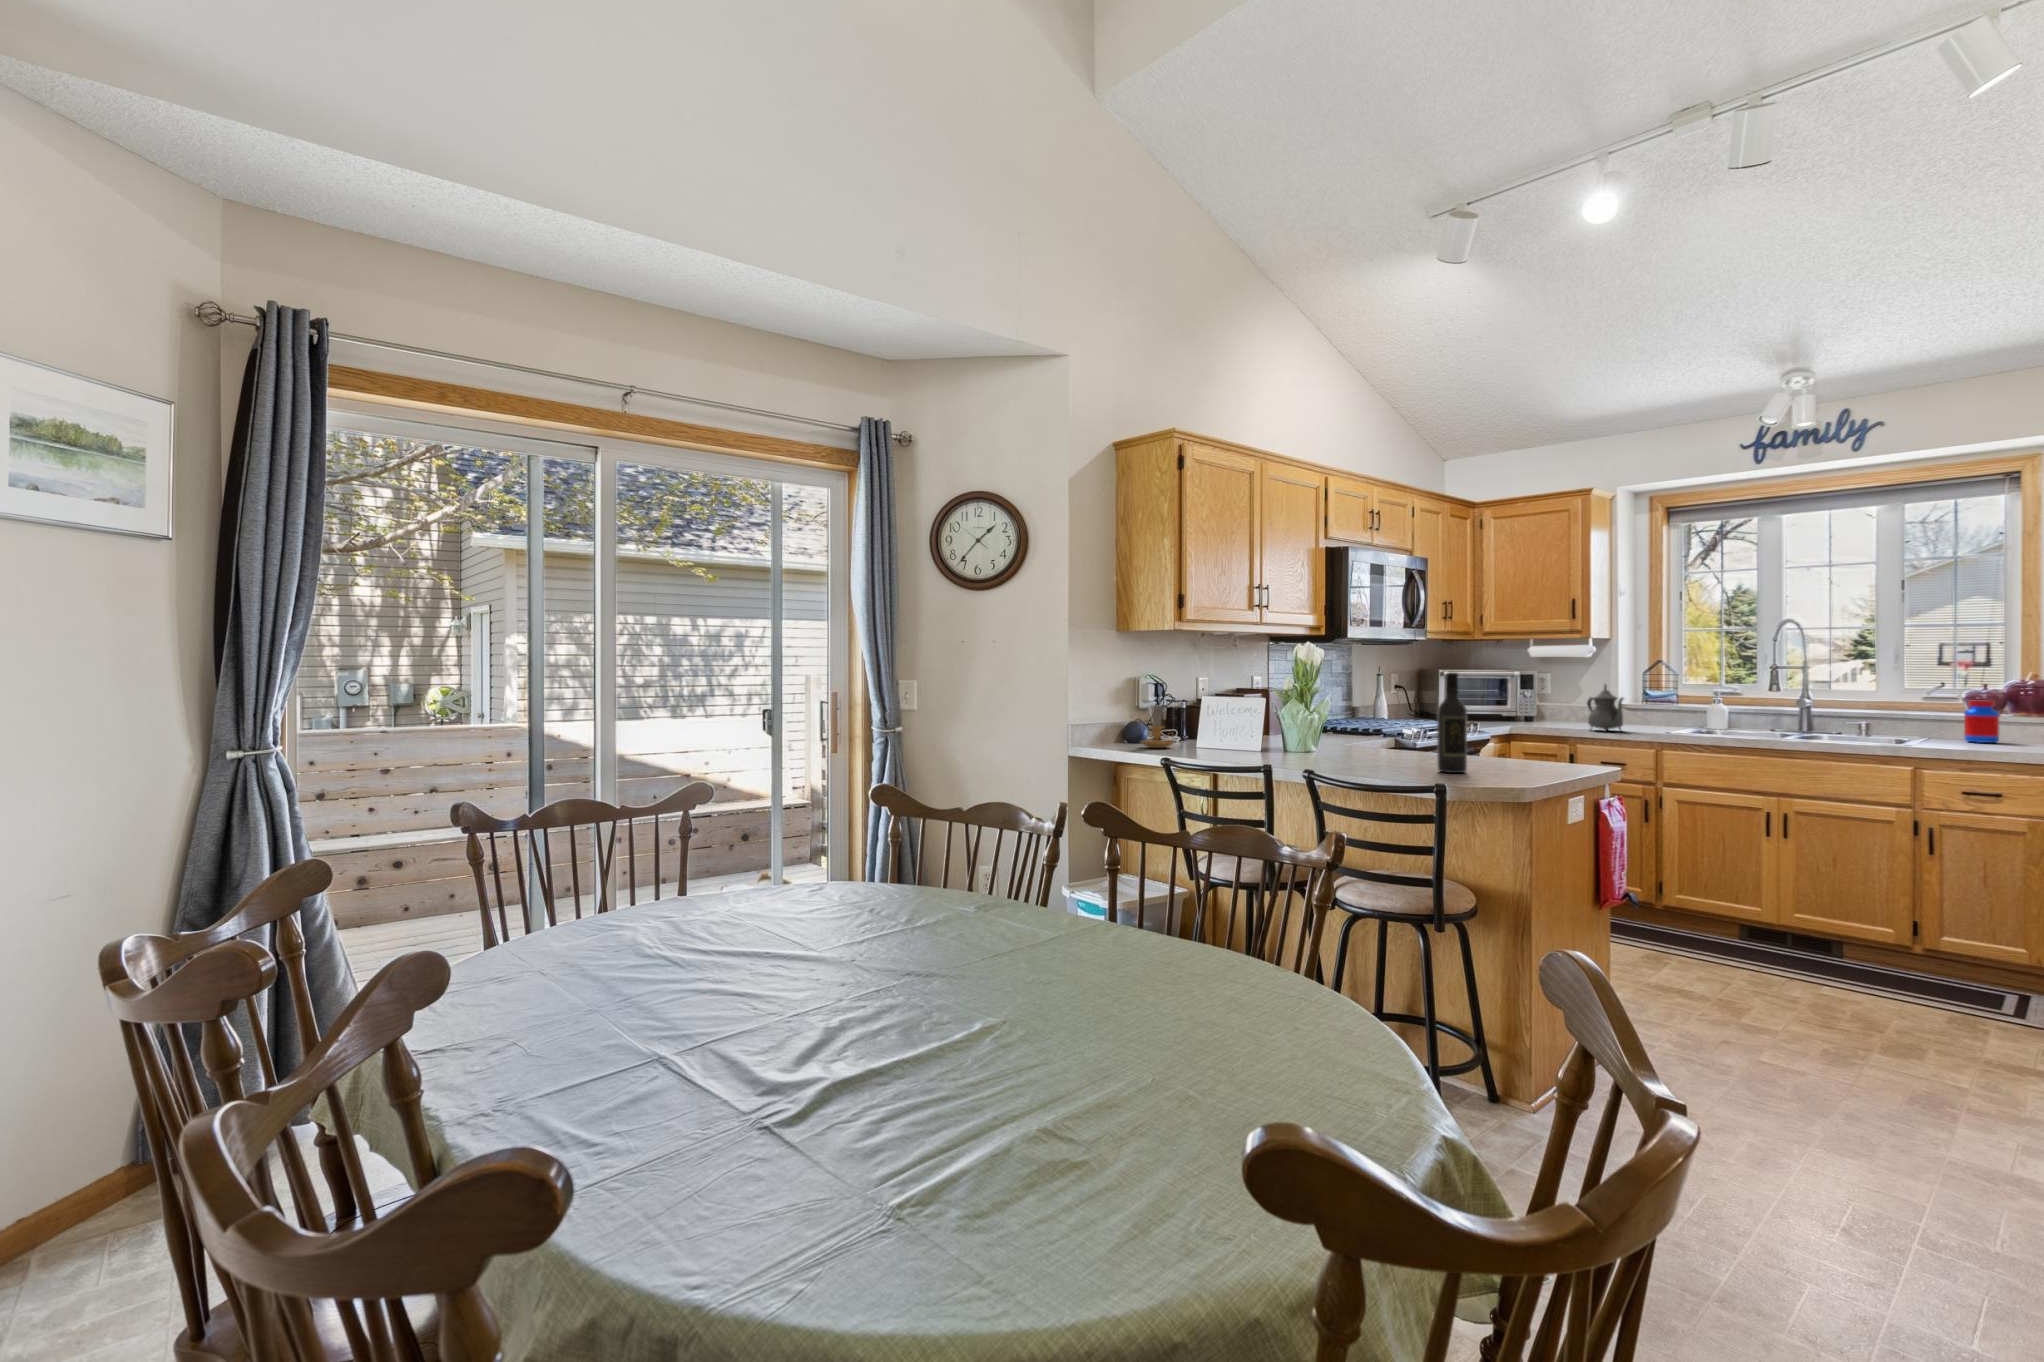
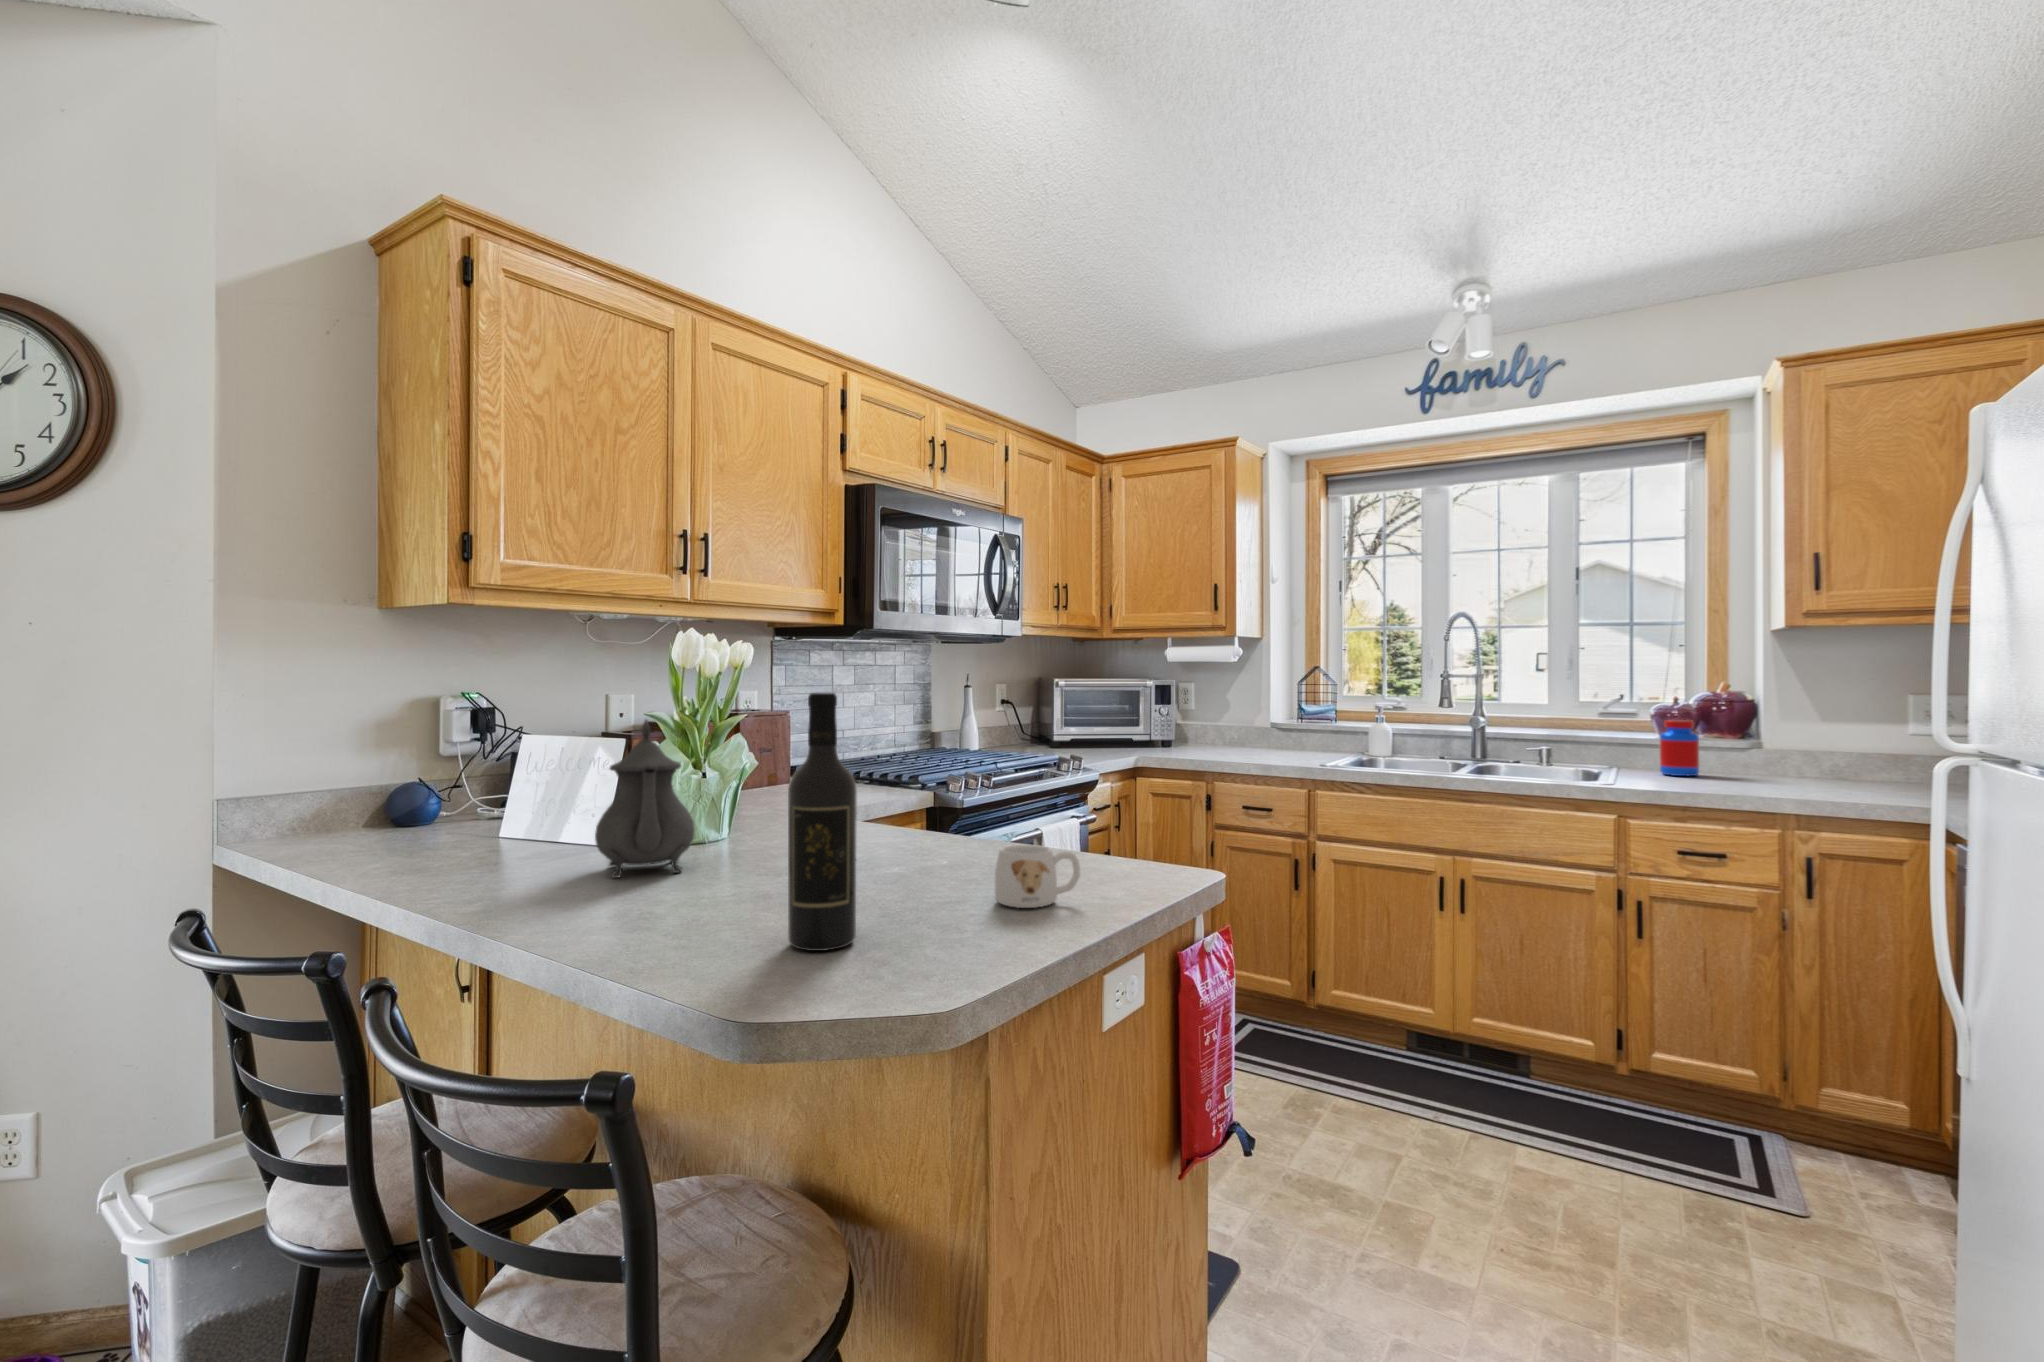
teapot: present [1587,685,1623,731] -> present [595,720,695,878]
candle: present [1141,705,1173,748] -> none [367,750,462,843]
mug: none [1511,742,1554,768] -> present [995,845,1080,908]

